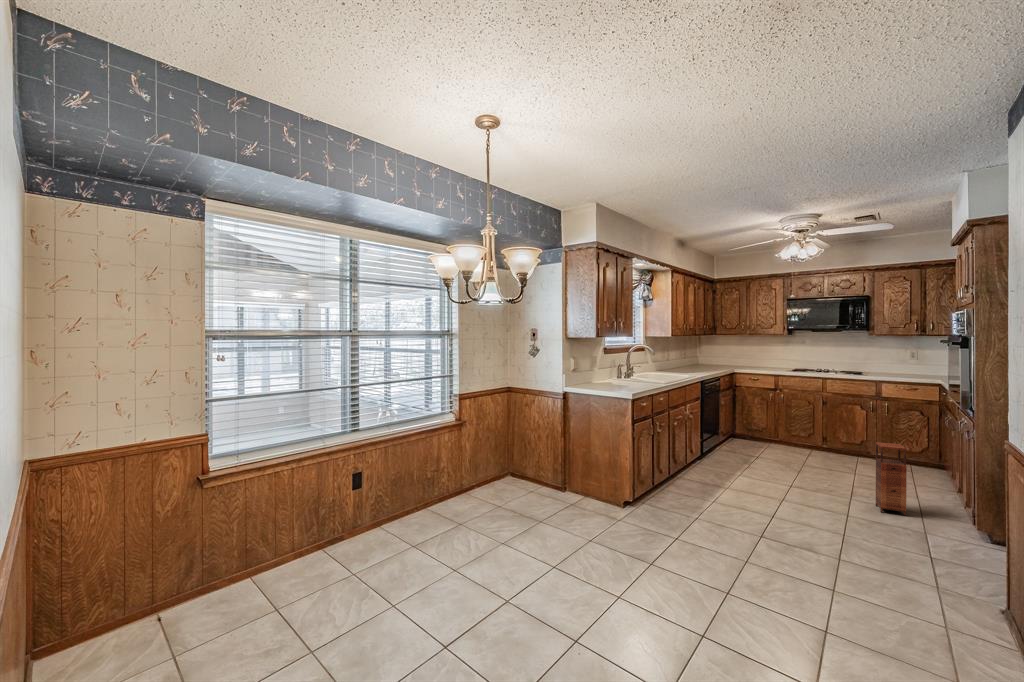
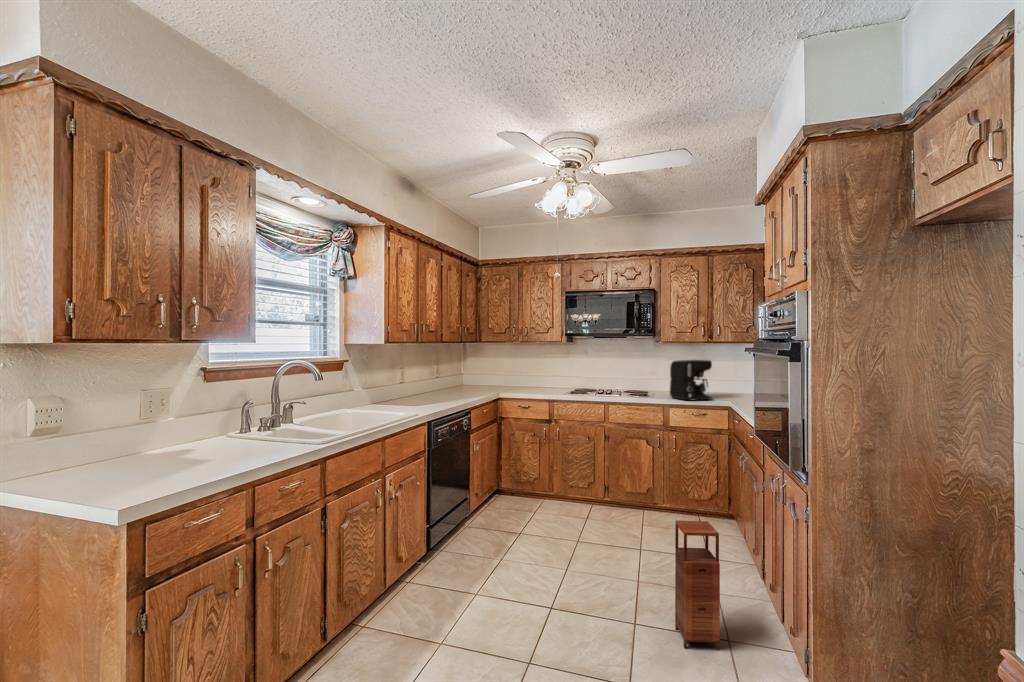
coffee maker: none [881,348,921,378] -> present [670,360,712,401]

